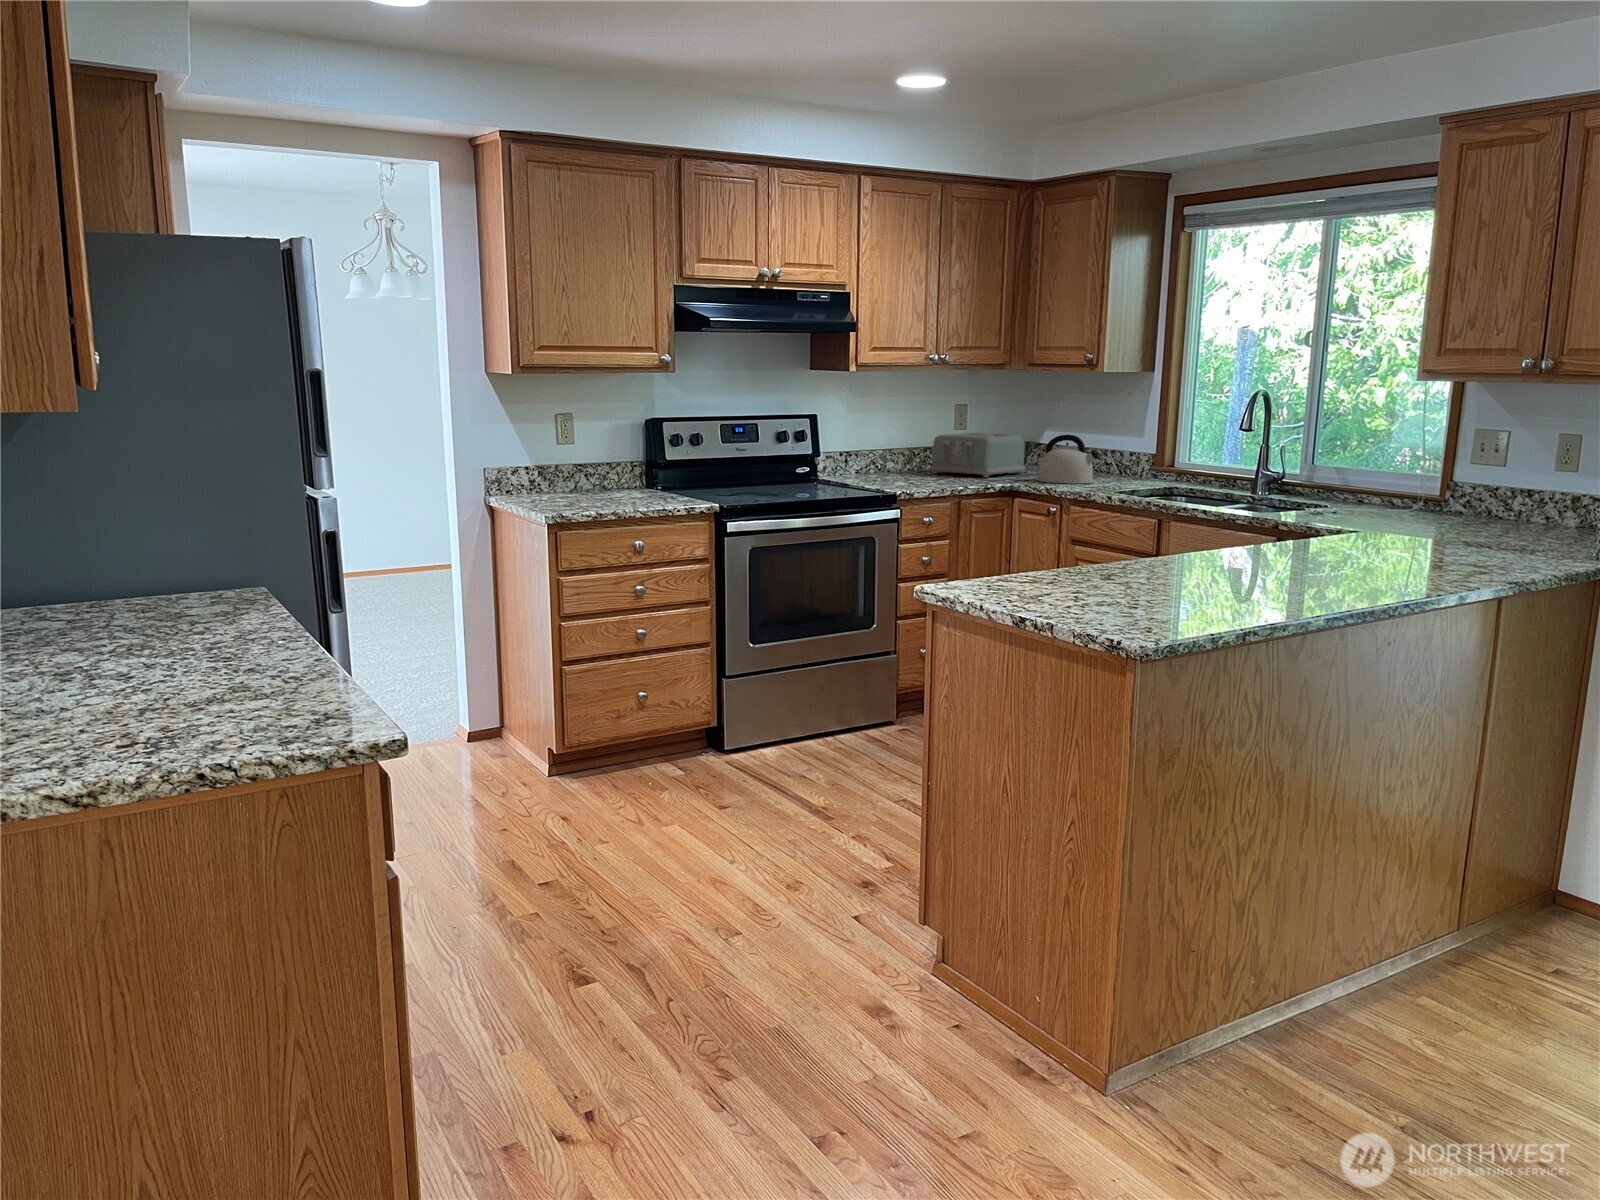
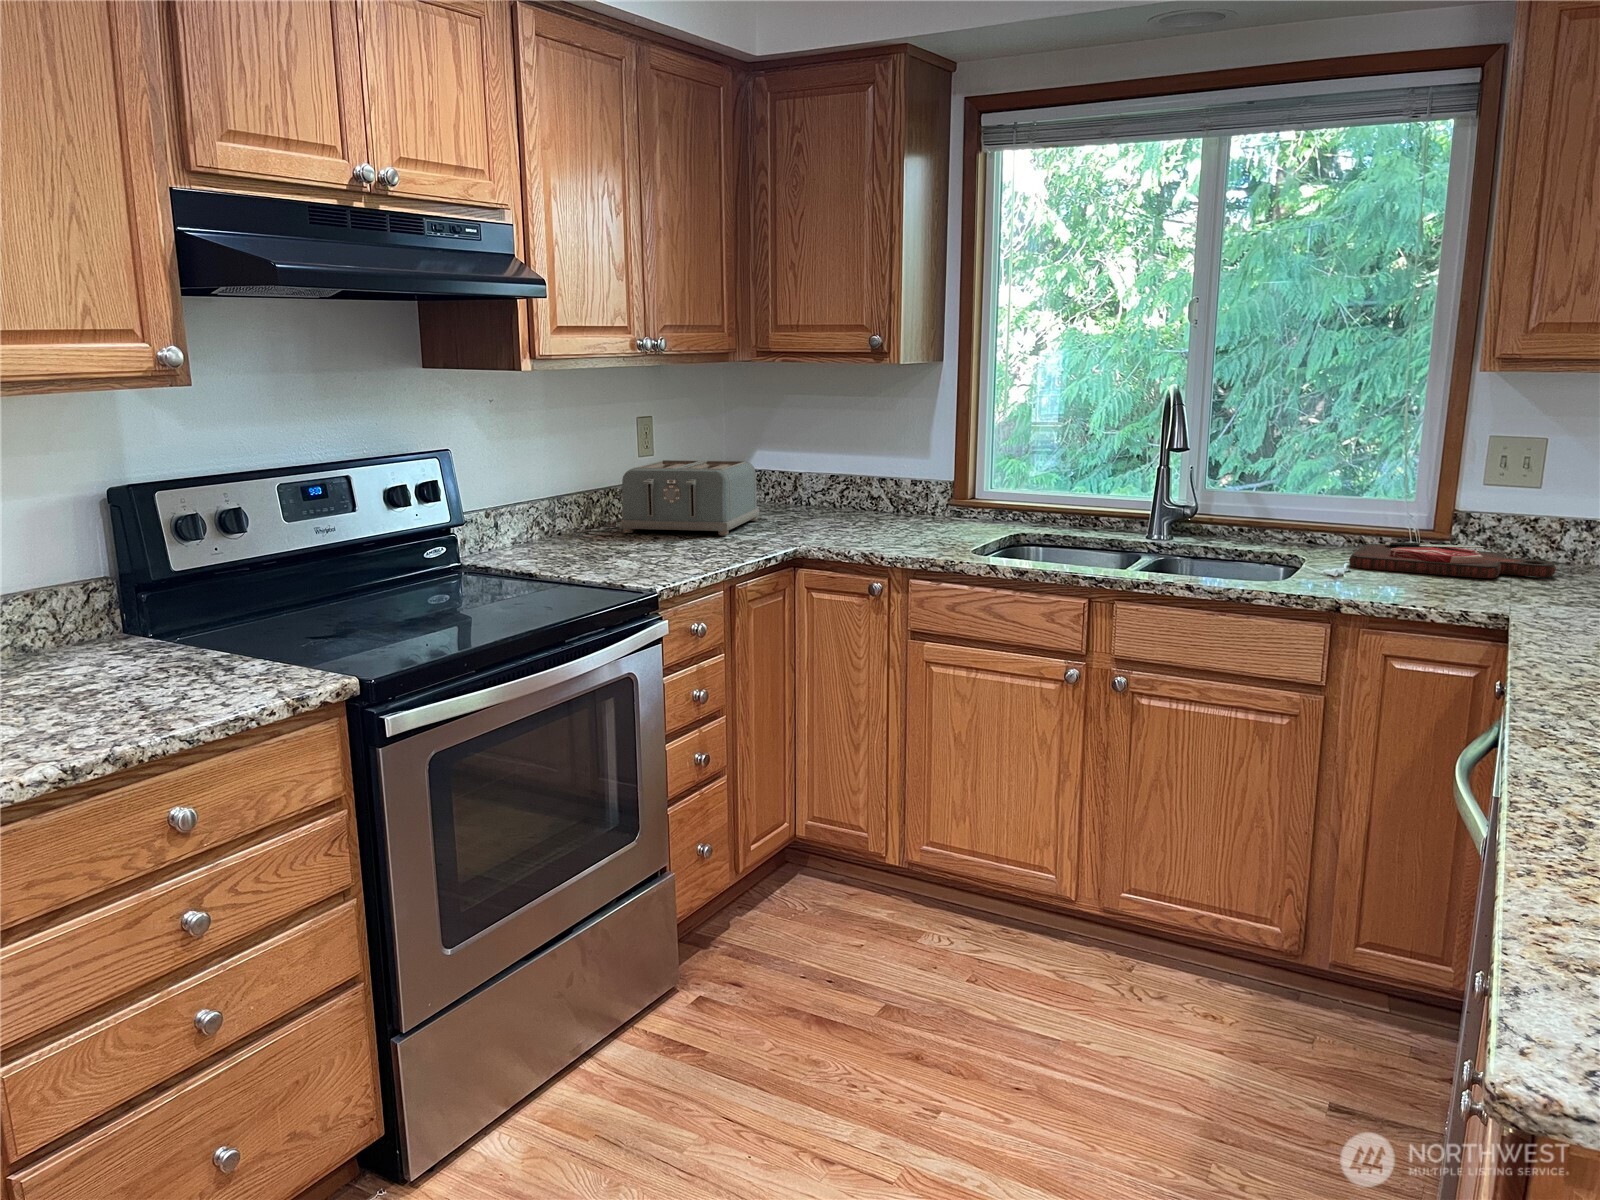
kettle: present [1038,435,1099,483] -> none [809,460,902,539]
cutting board: none [1347,500,1484,524] -> present [1349,542,1556,578]

